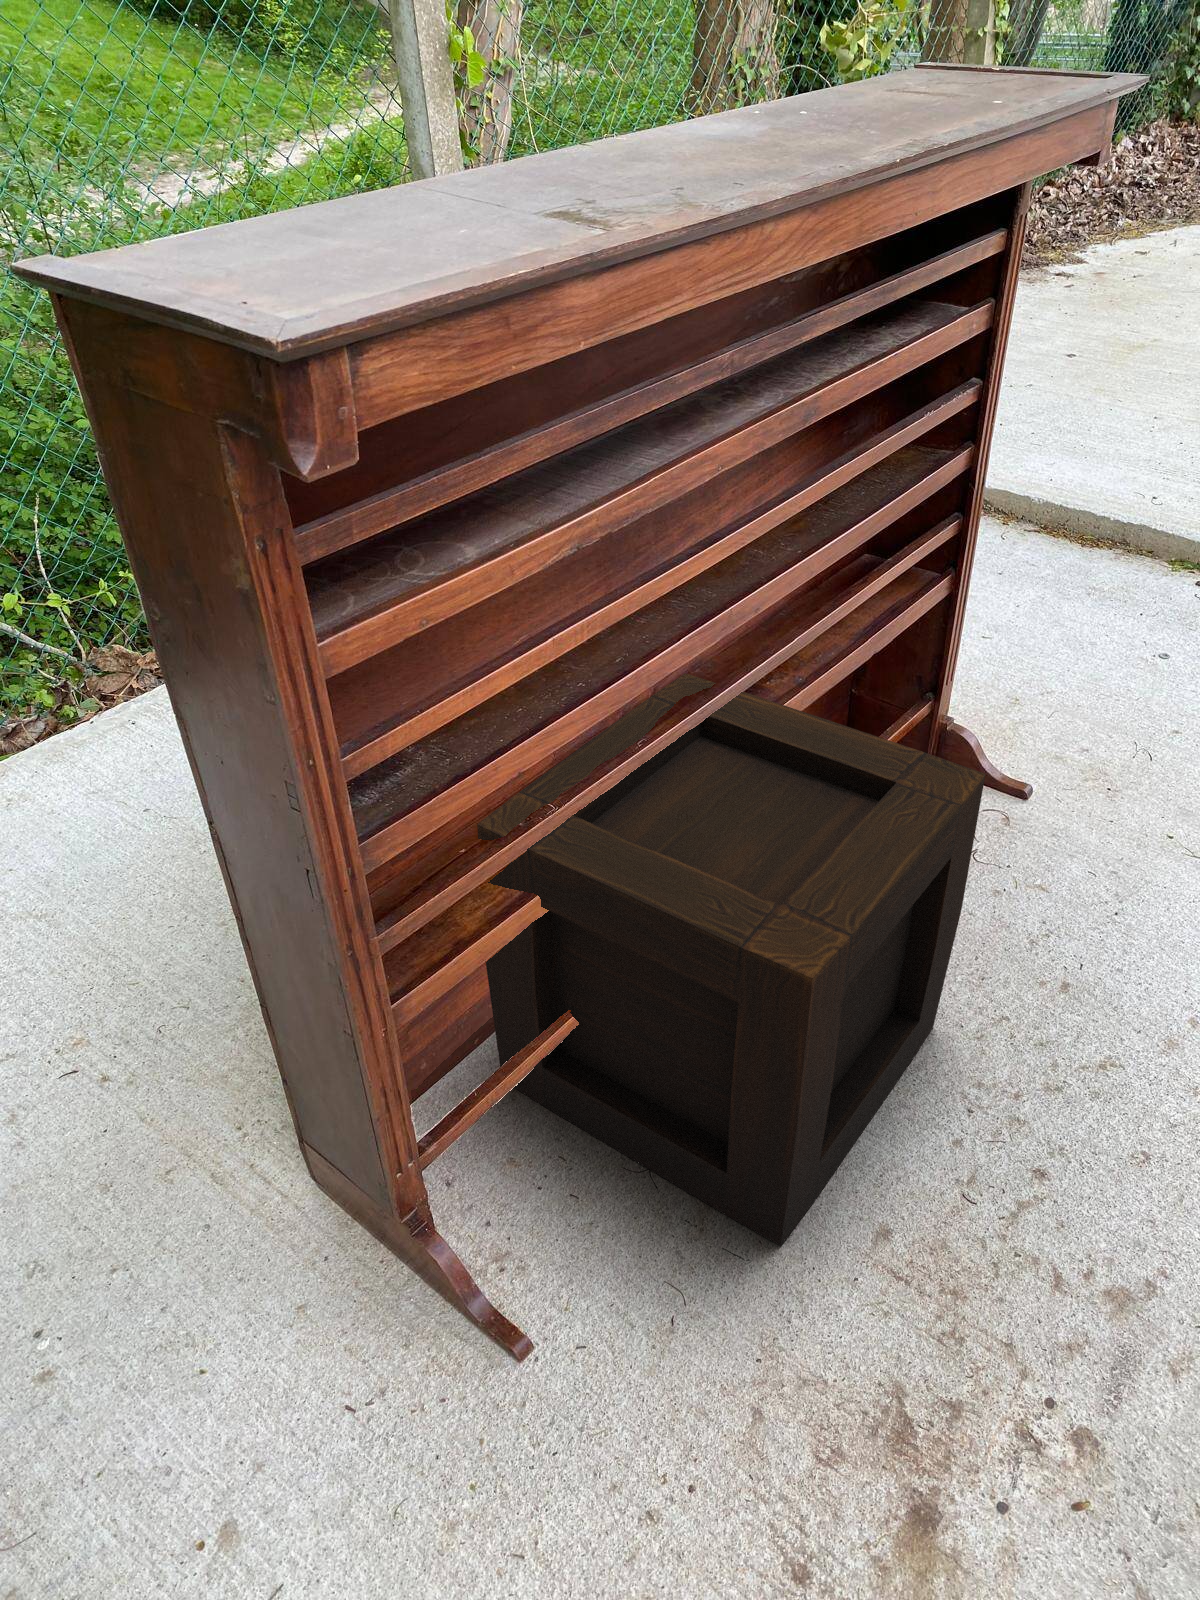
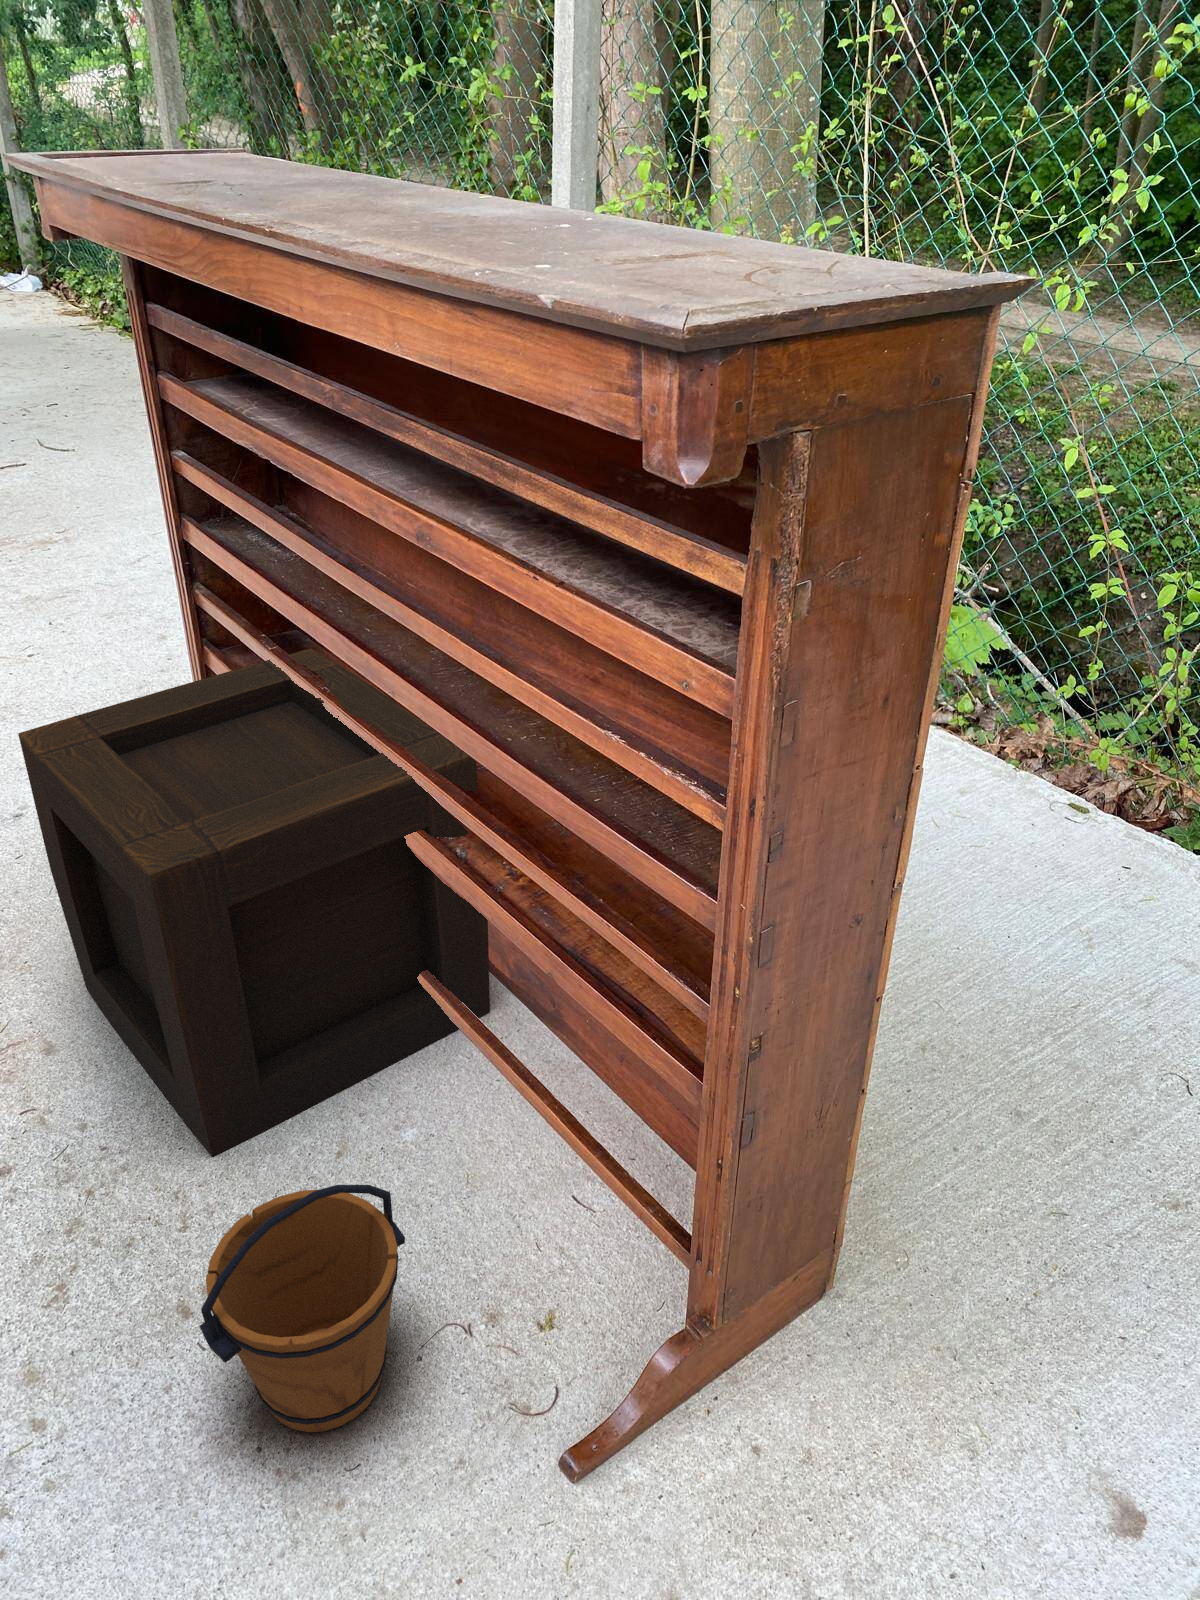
bucket: none [1005,758,1157,925] -> present [199,1185,405,1432]

